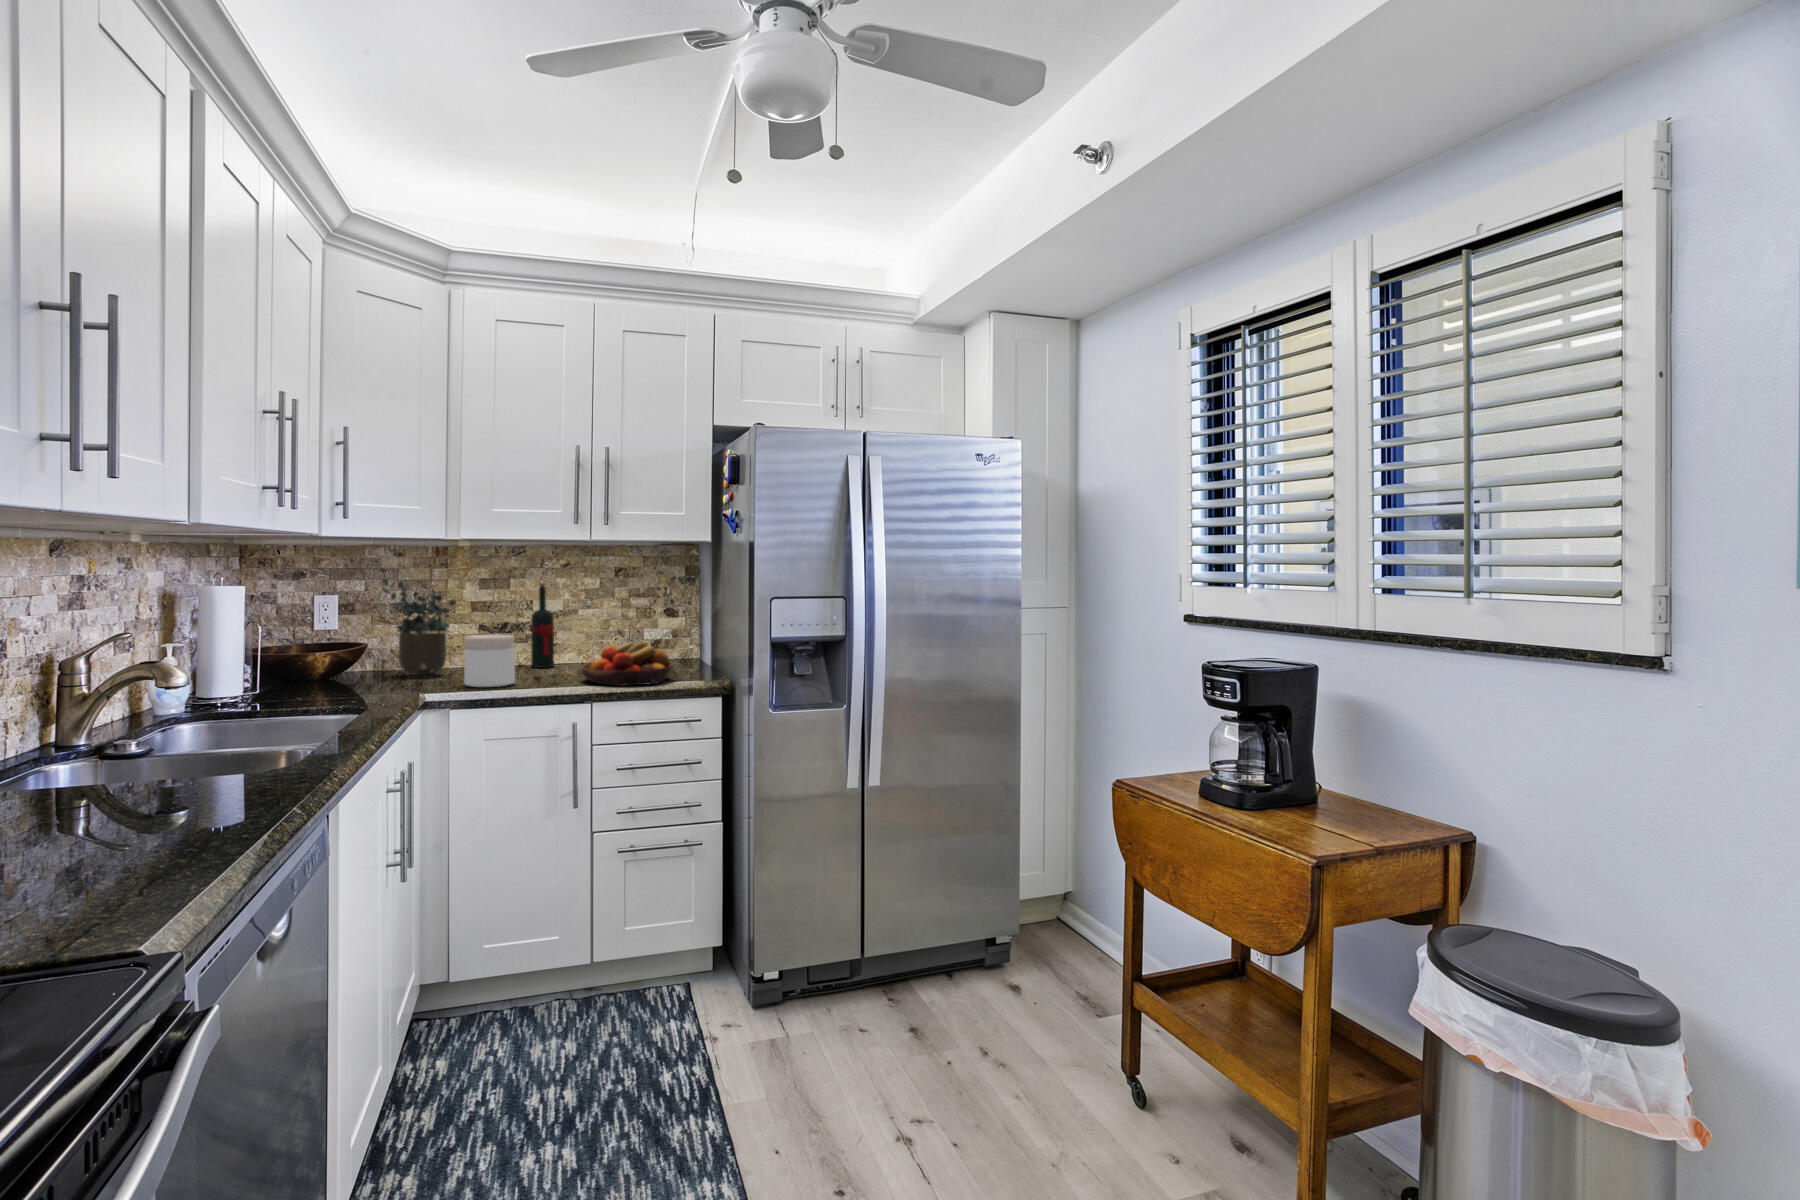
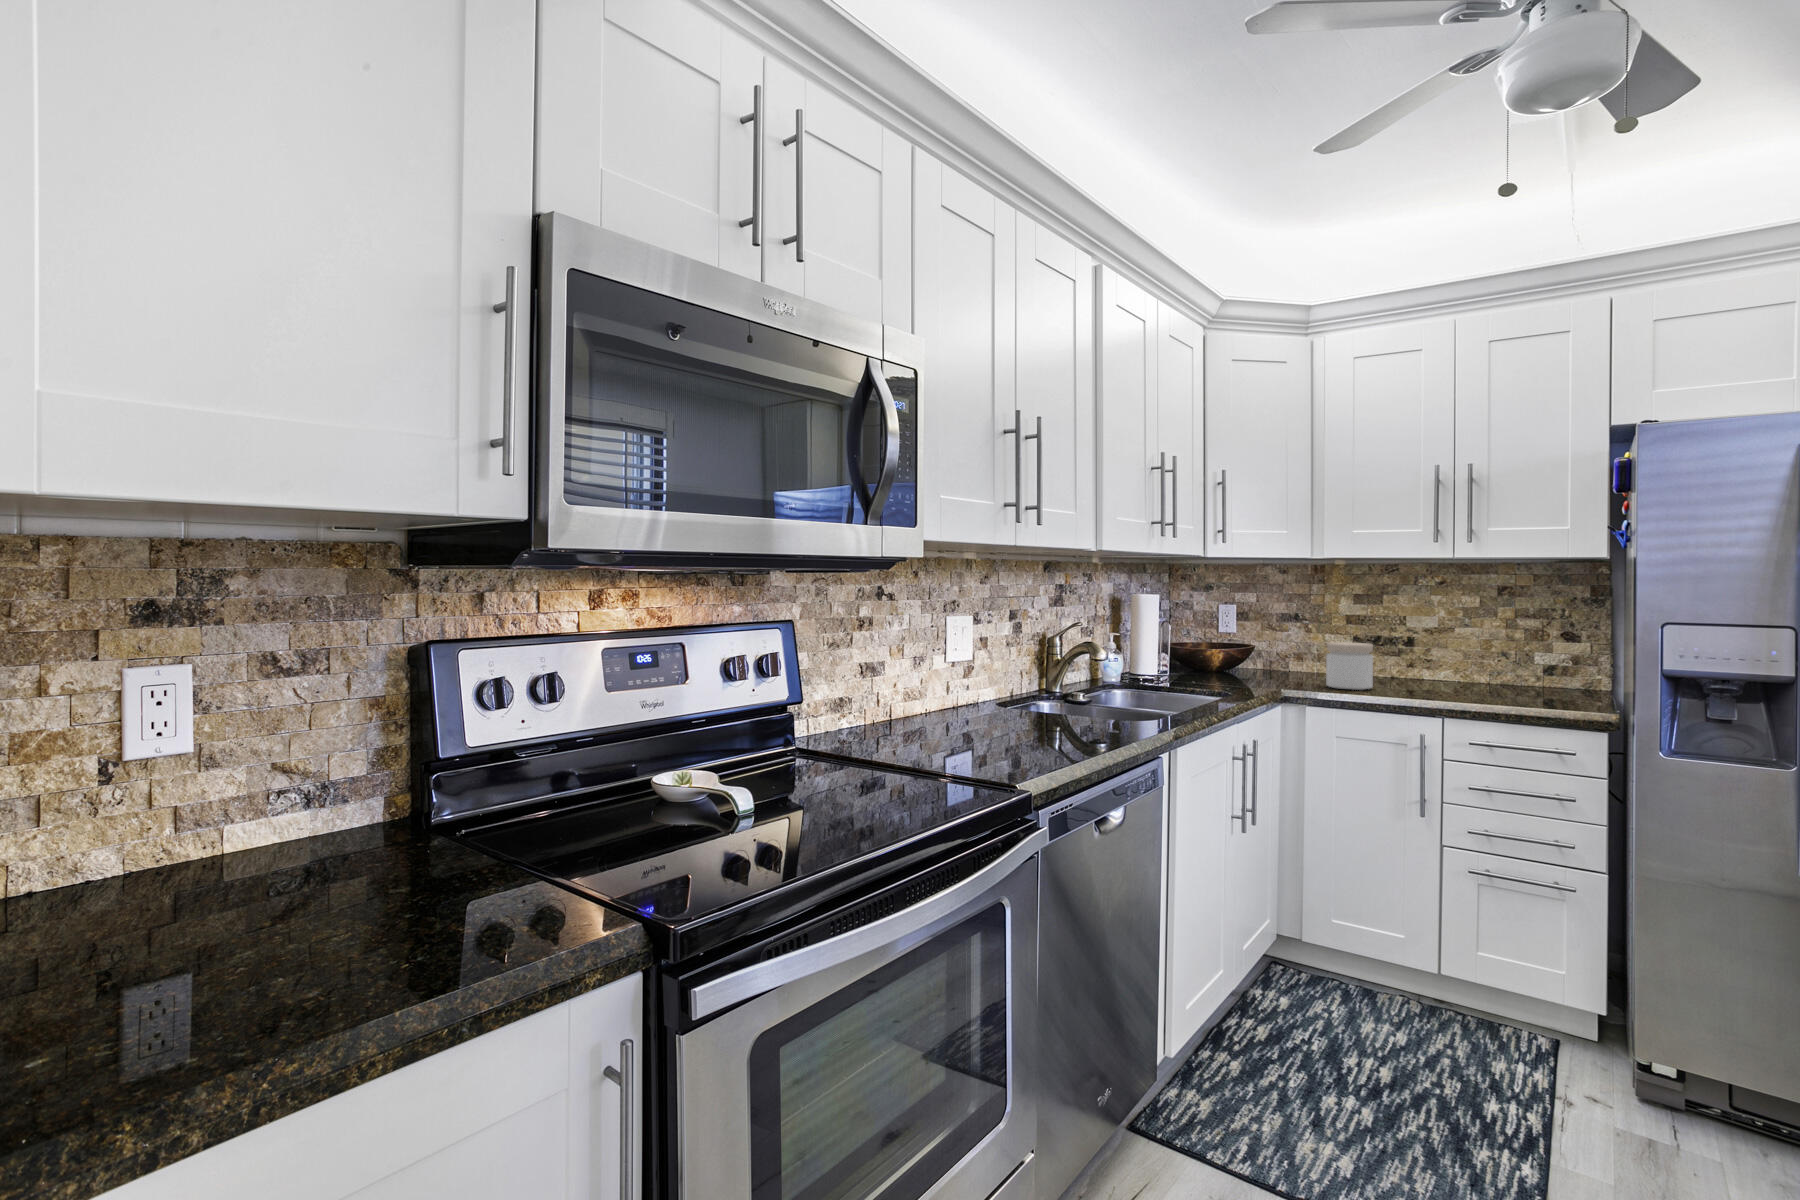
potted plant: present [380,568,456,674] -> none [1267,583,1327,676]
wine bottle: present [531,583,554,668] -> none [1403,598,1428,680]
fruit bowl: present [581,642,674,686] -> none [1441,659,1551,703]

